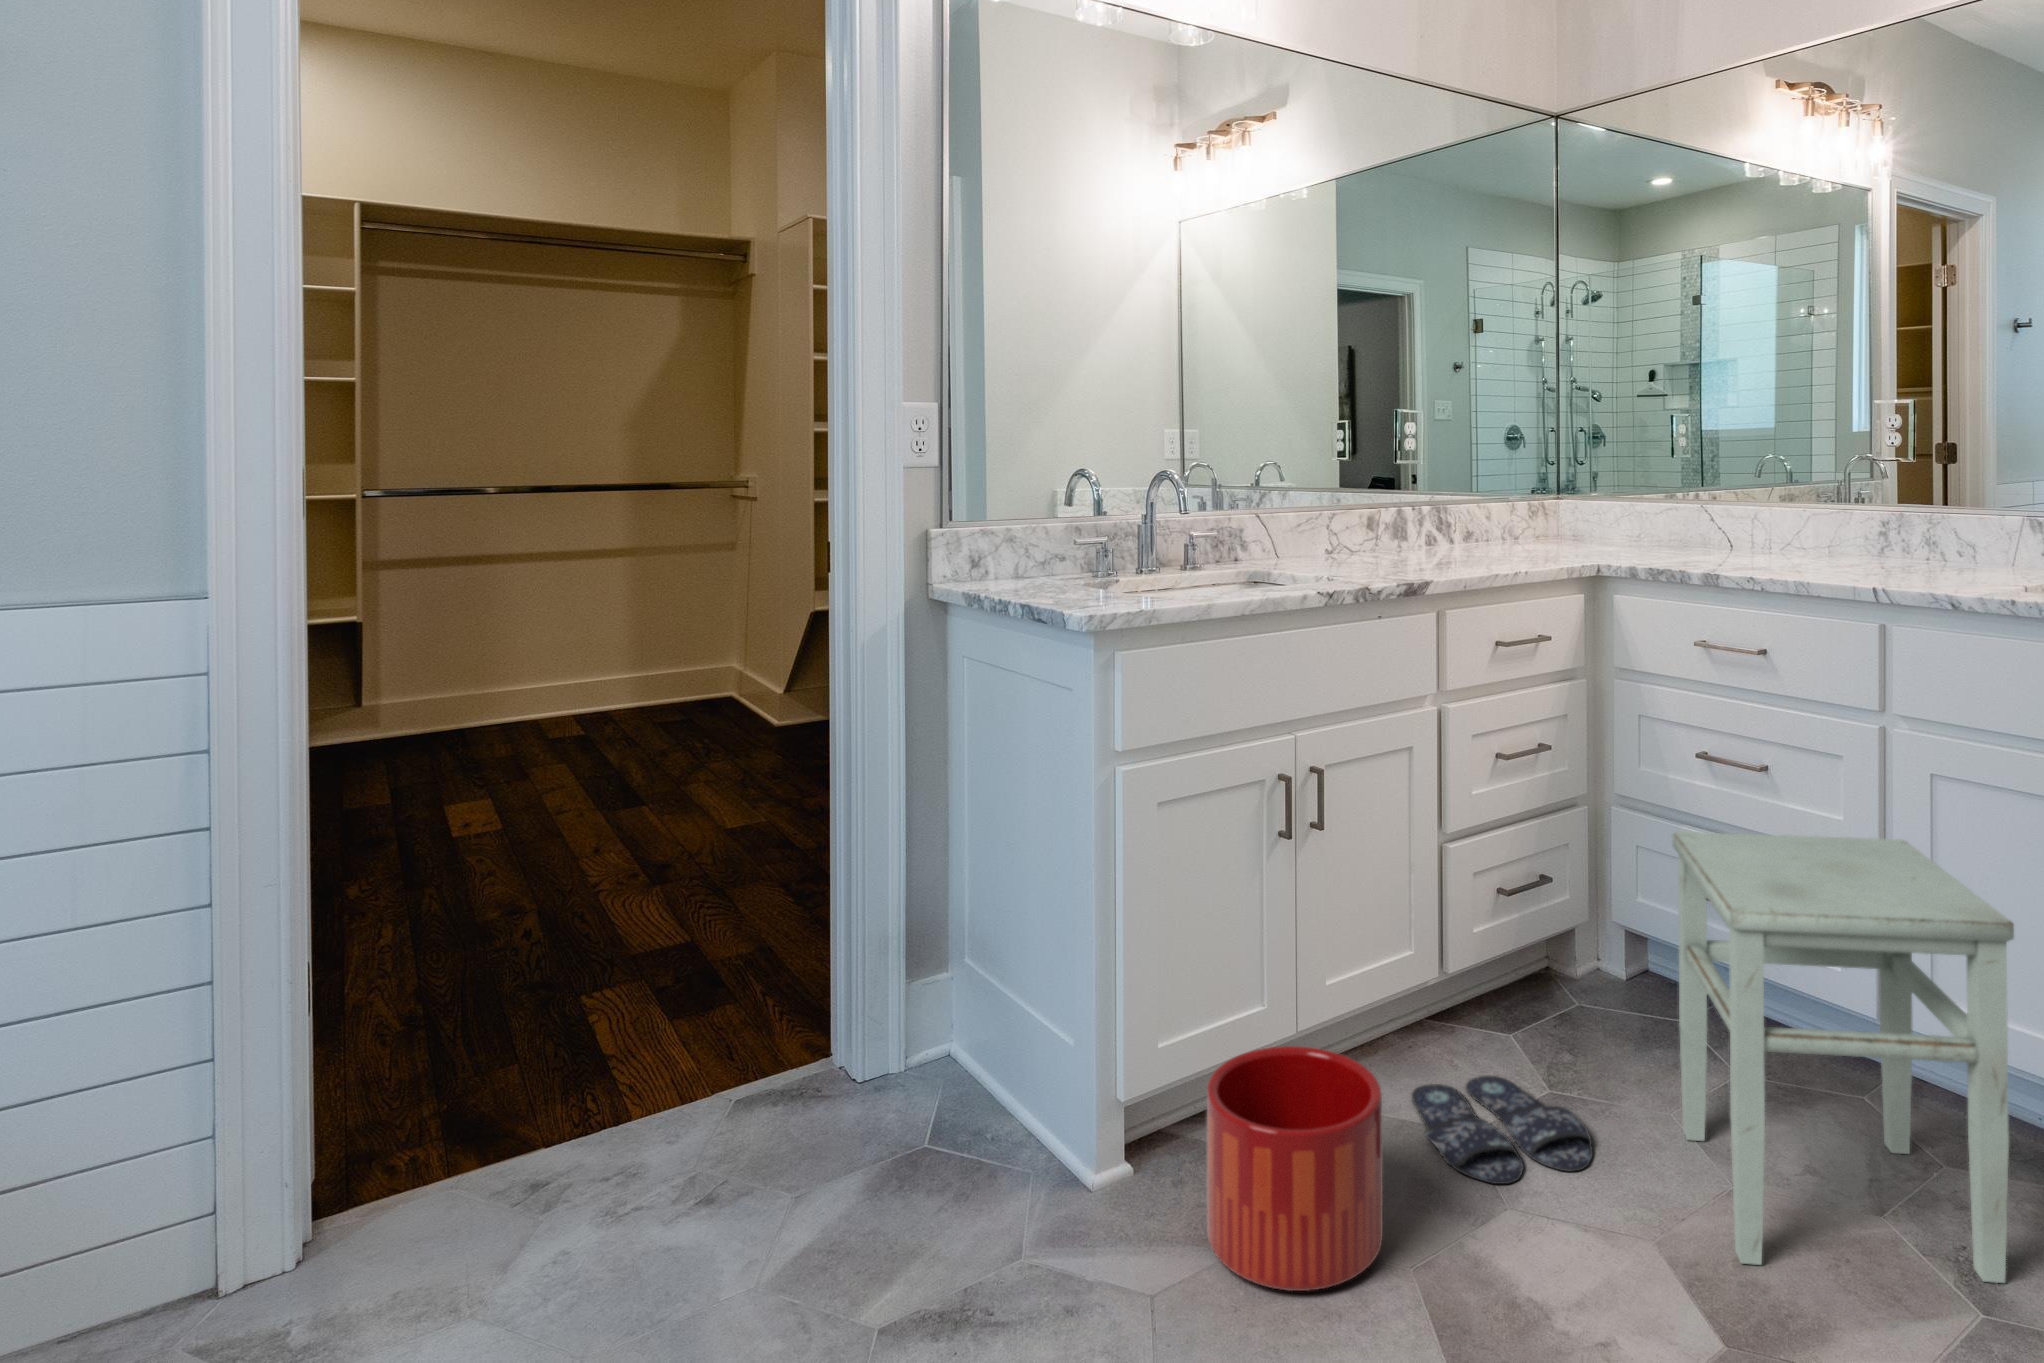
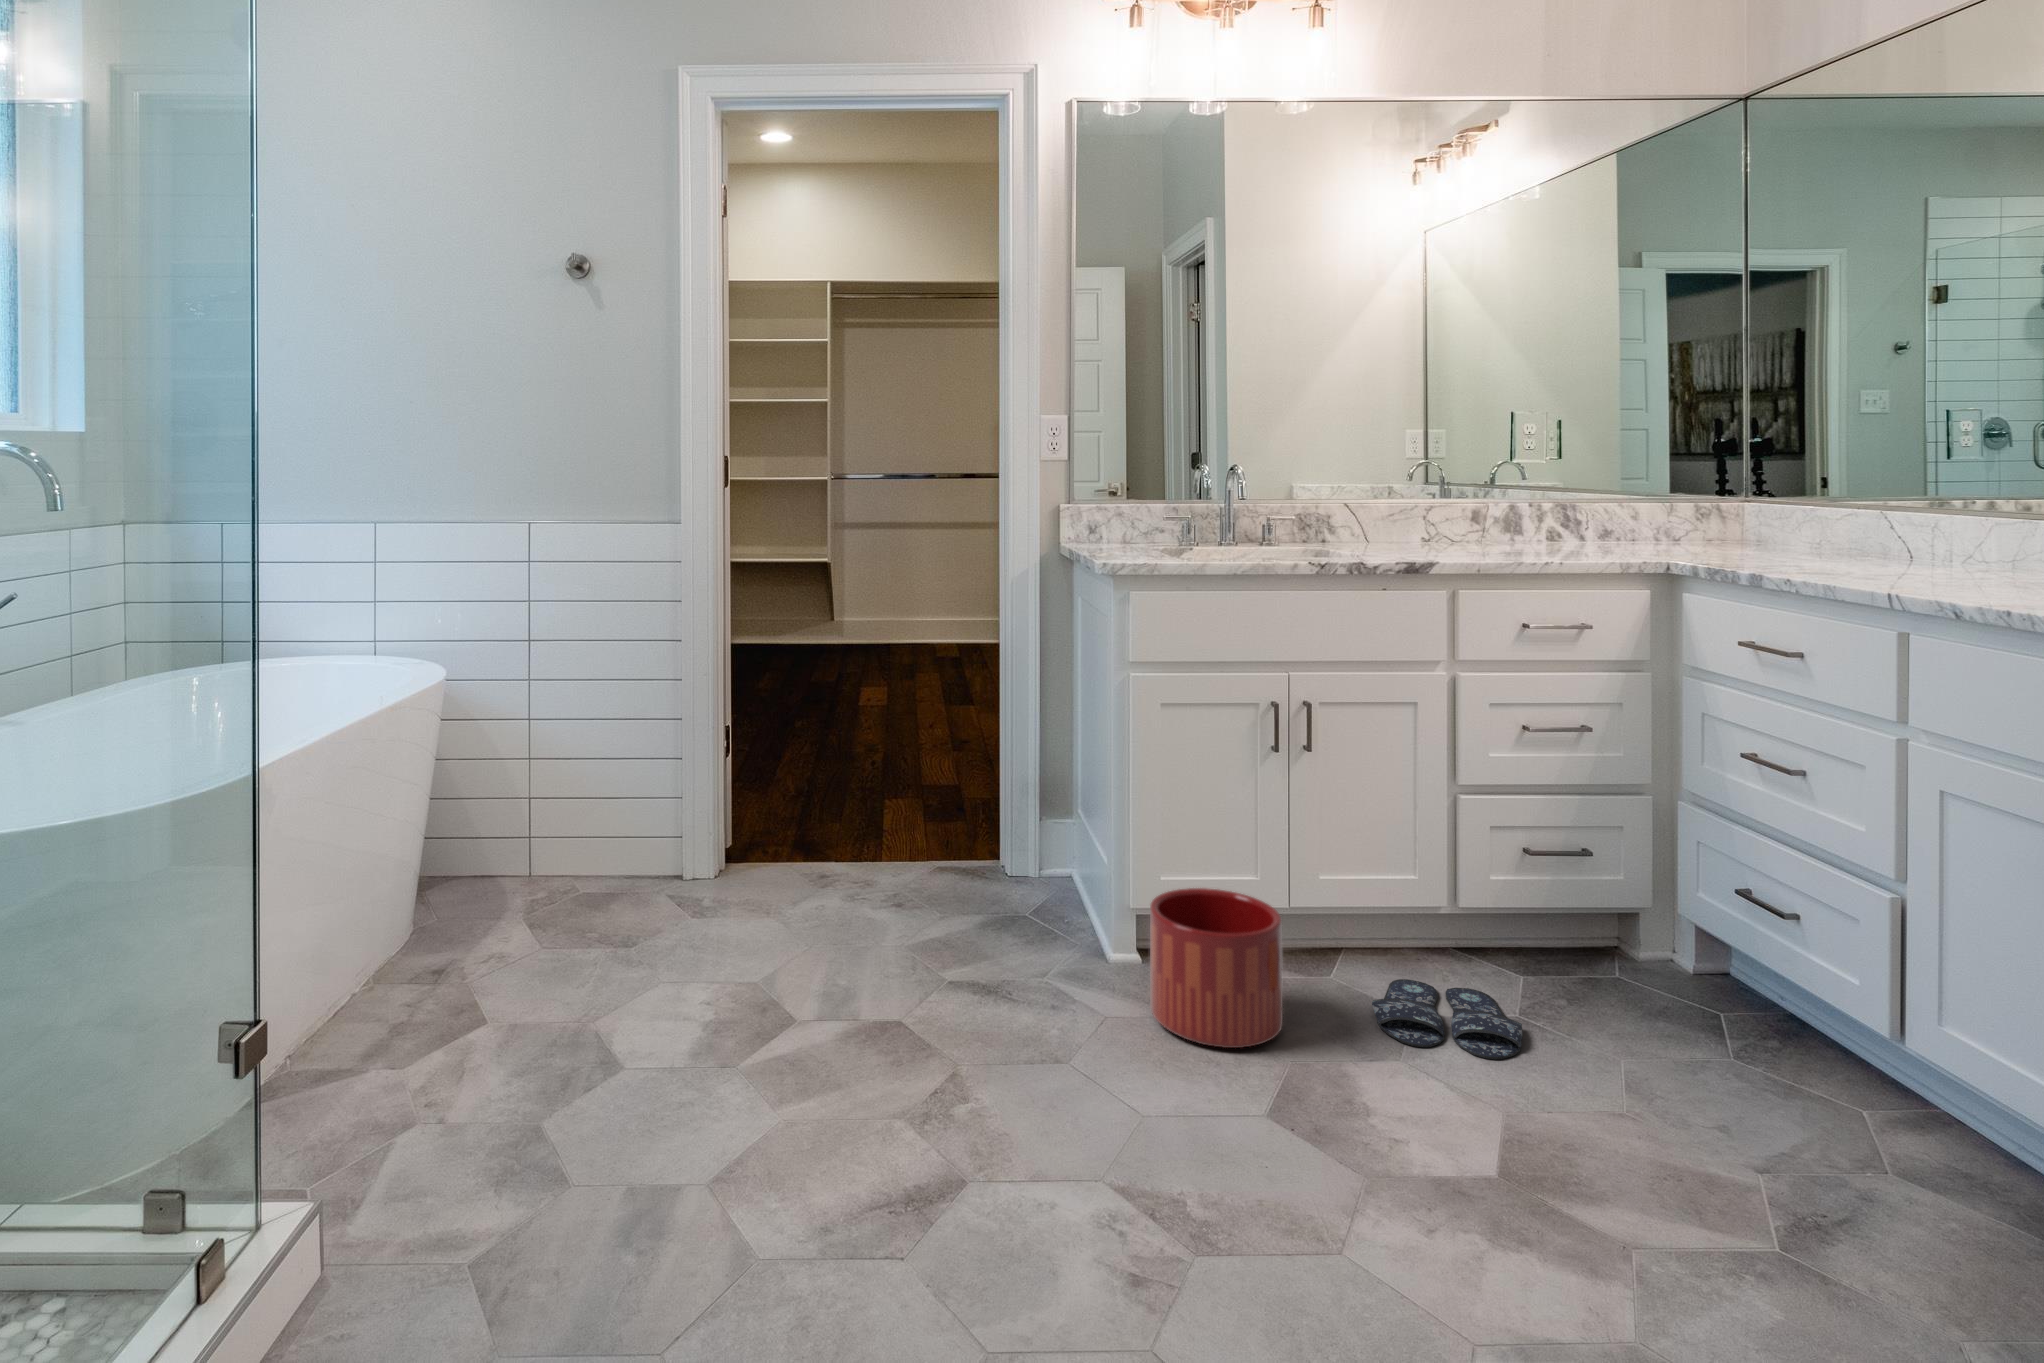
stool: present [1672,832,2014,1283] -> none [1556,799,1877,1241]

